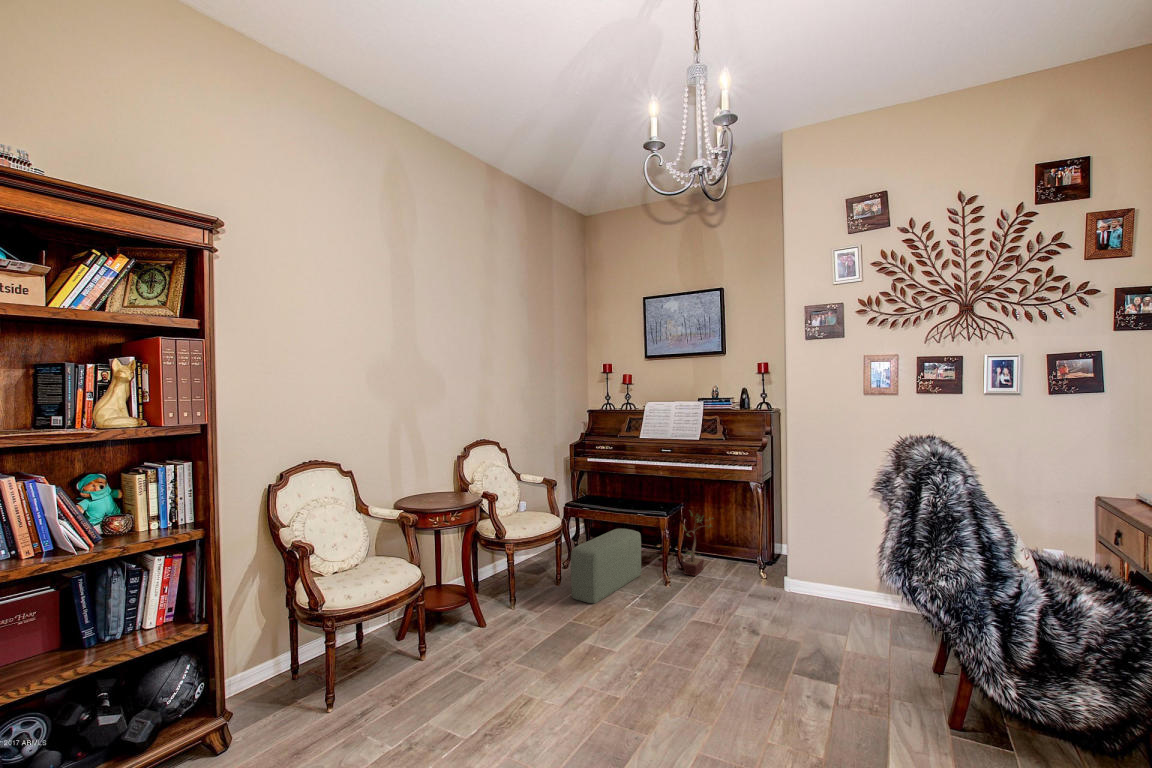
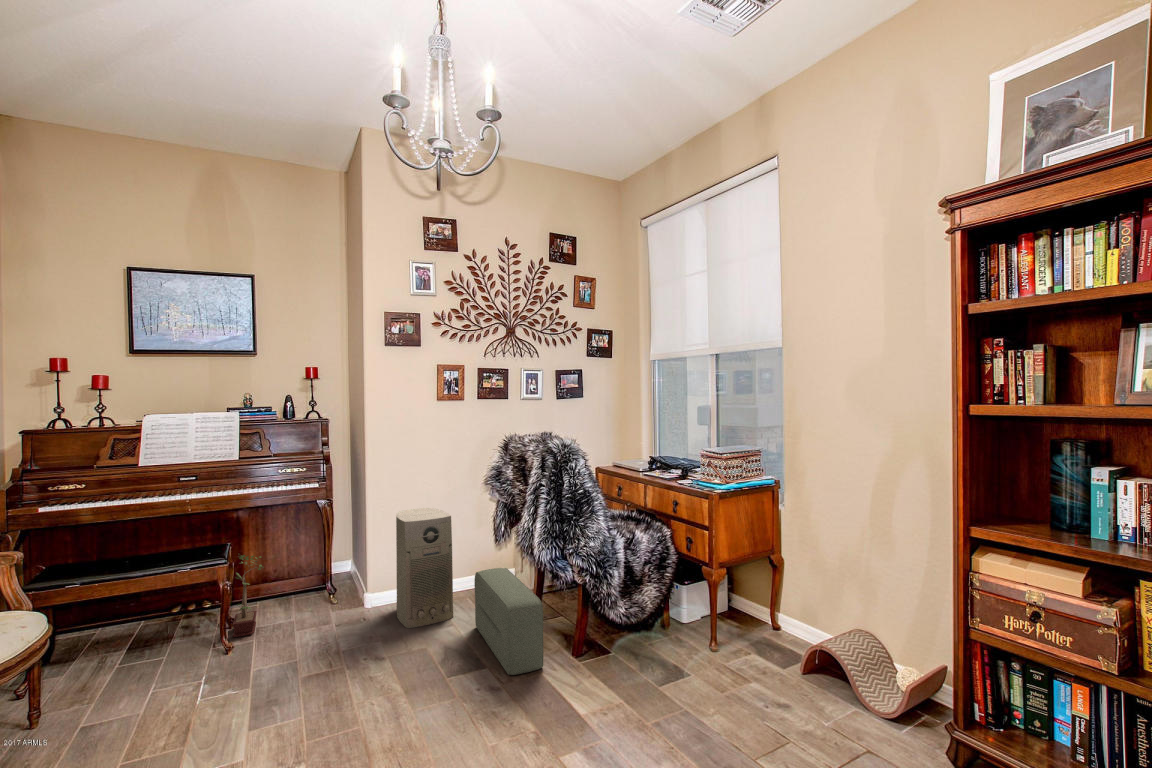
air purifier: none [802,504,859,627] -> present [396,508,453,628]
pouf: present [571,529,641,603] -> present [474,568,543,675]

